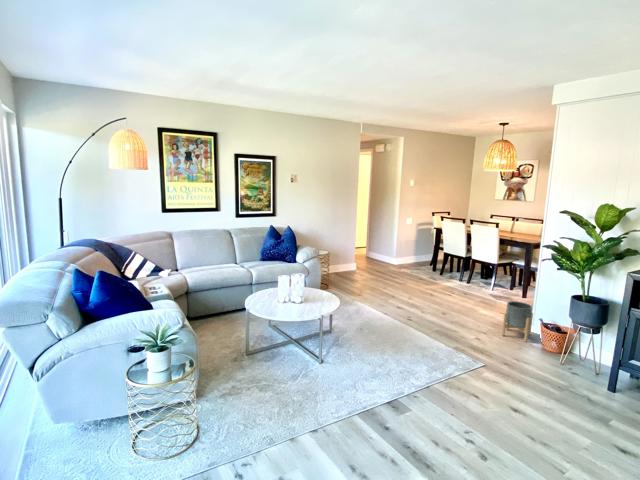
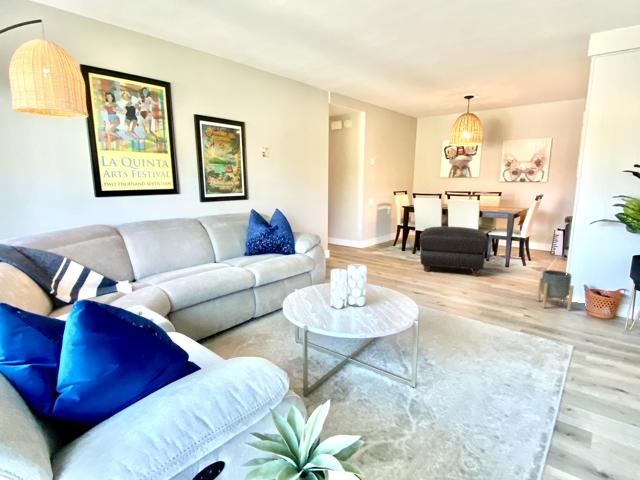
ottoman: none [427,250,500,302] -> present [420,226,488,276]

